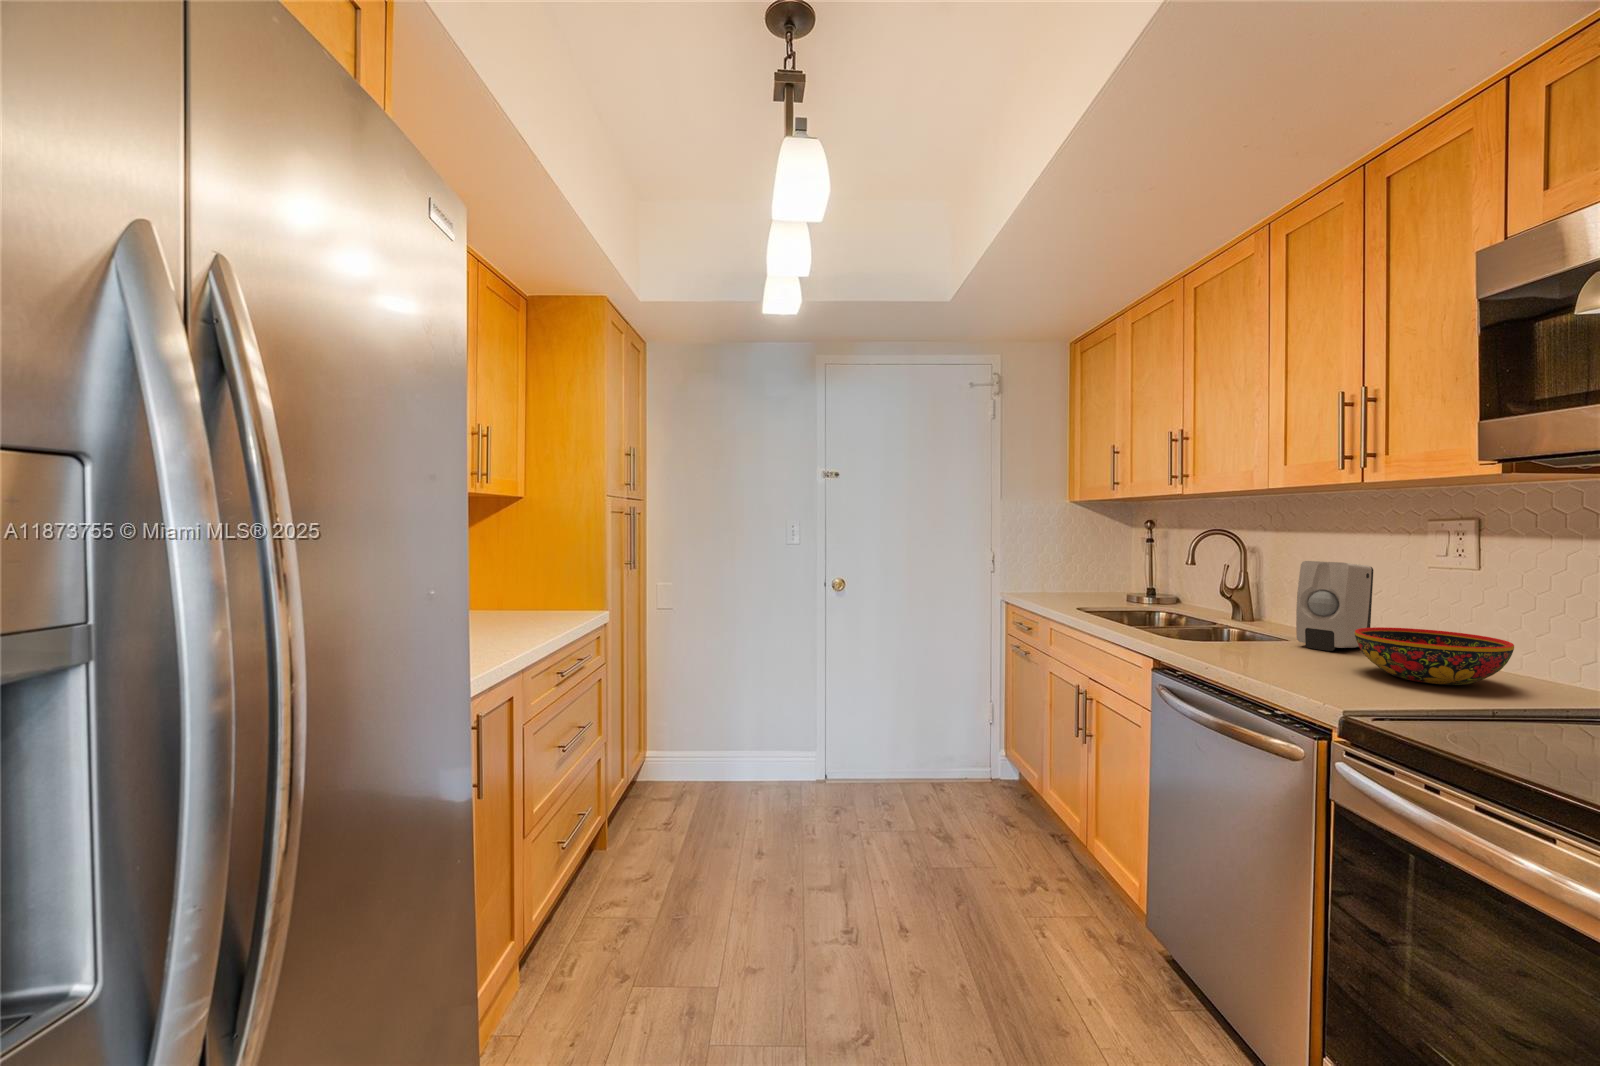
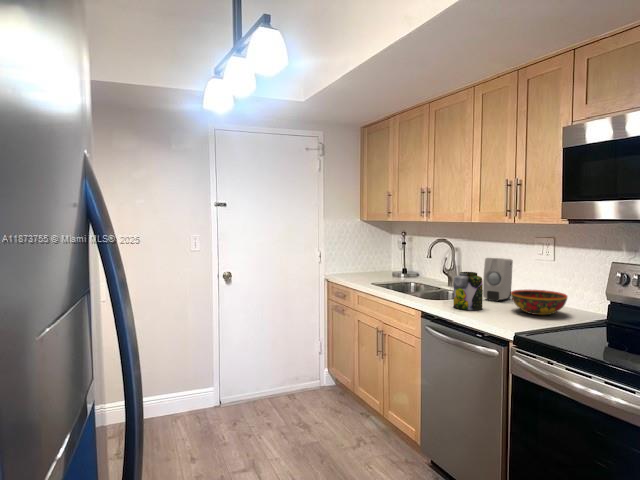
jar: none [1216,584,1284,661] -> present [453,272,483,310]

